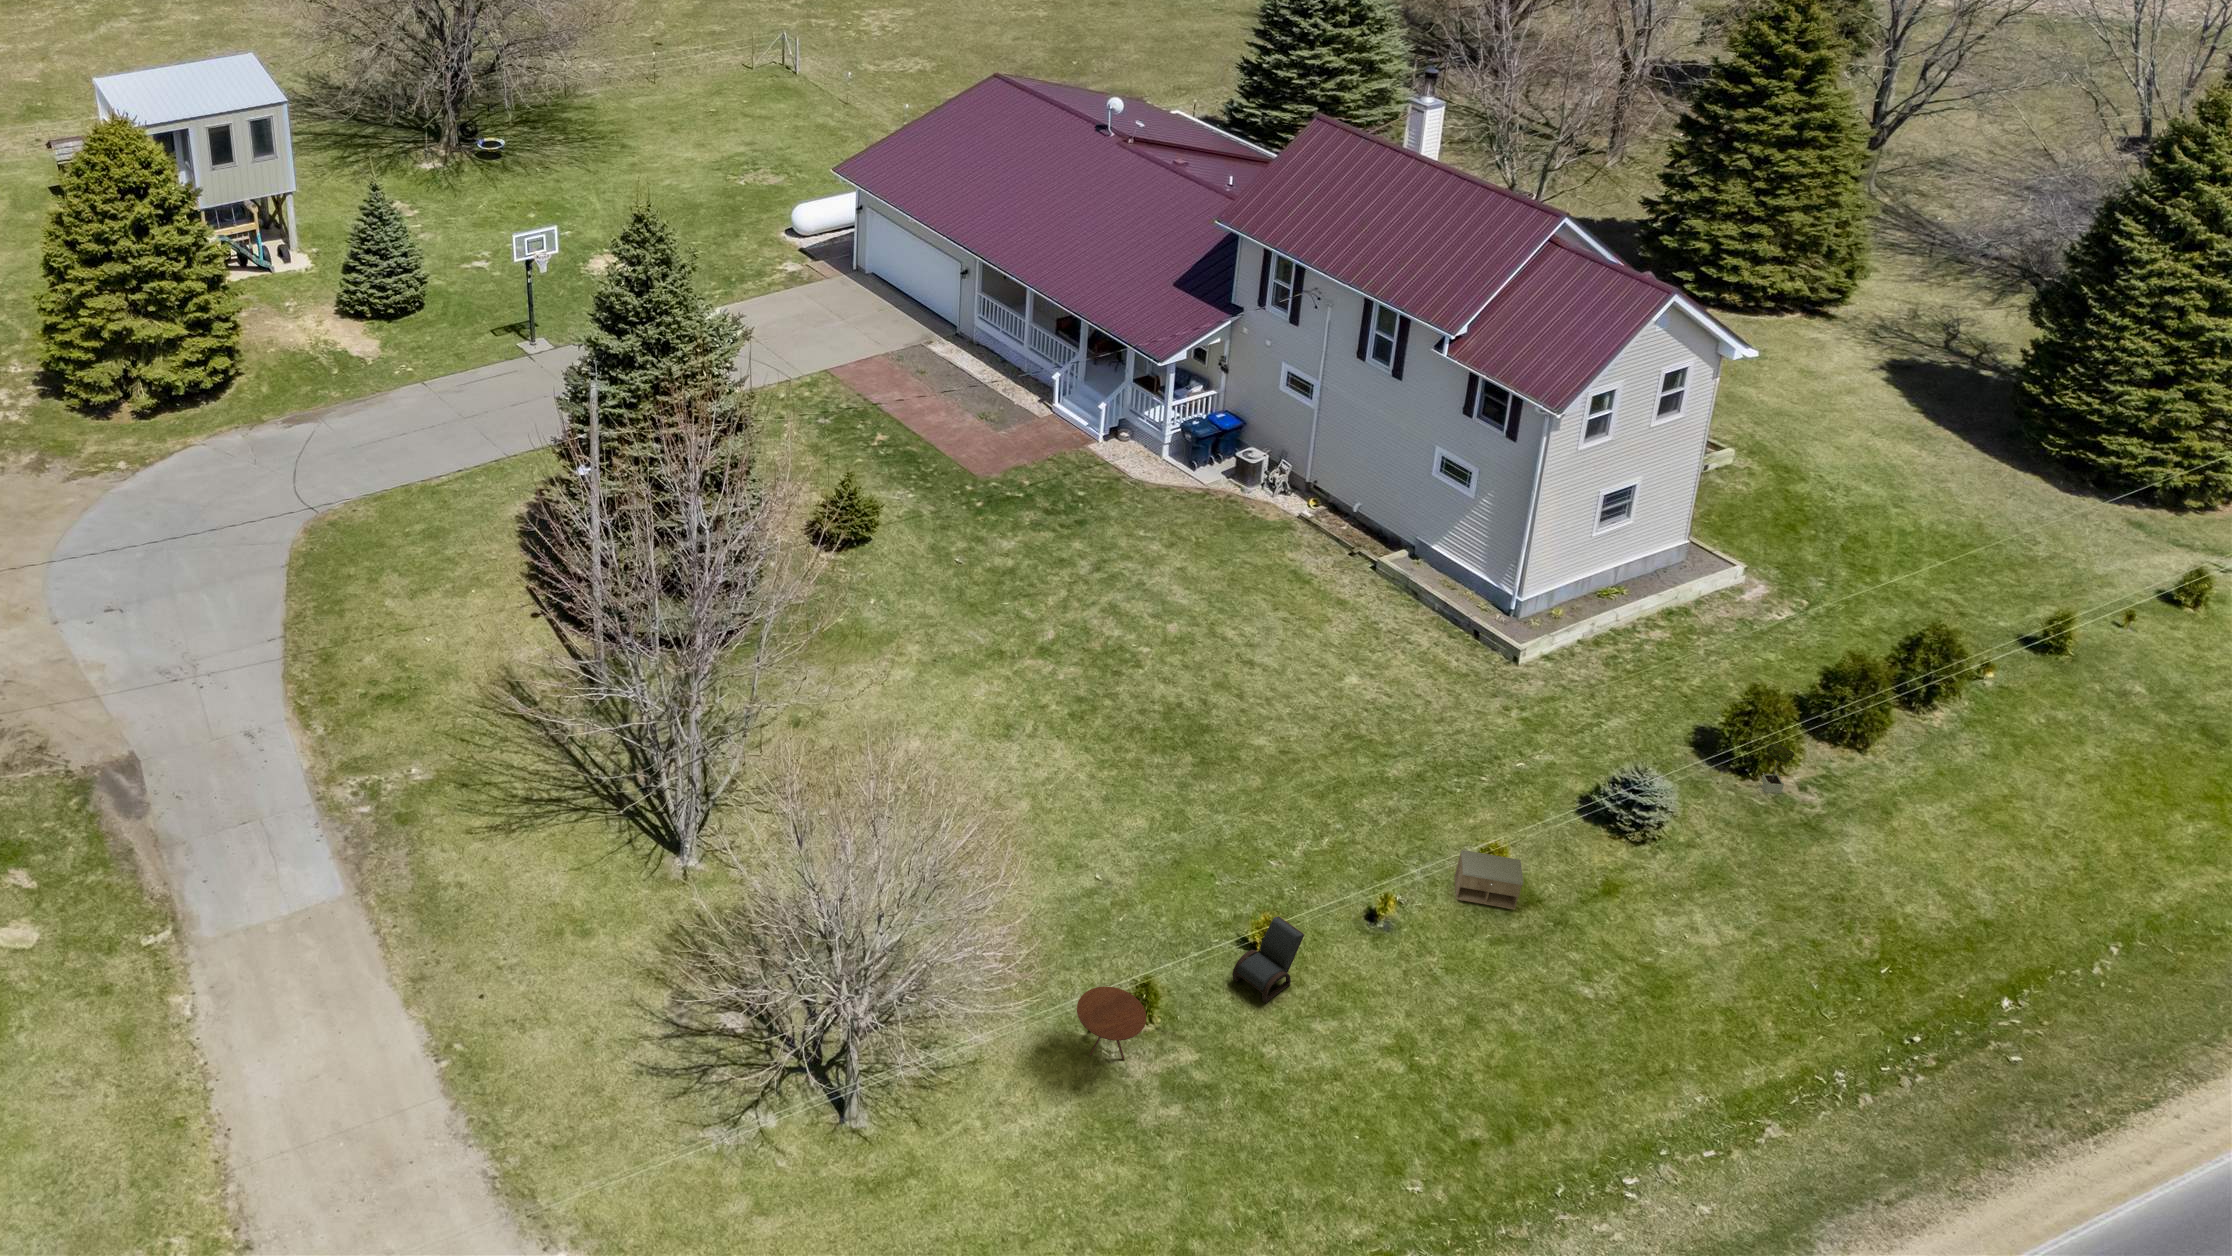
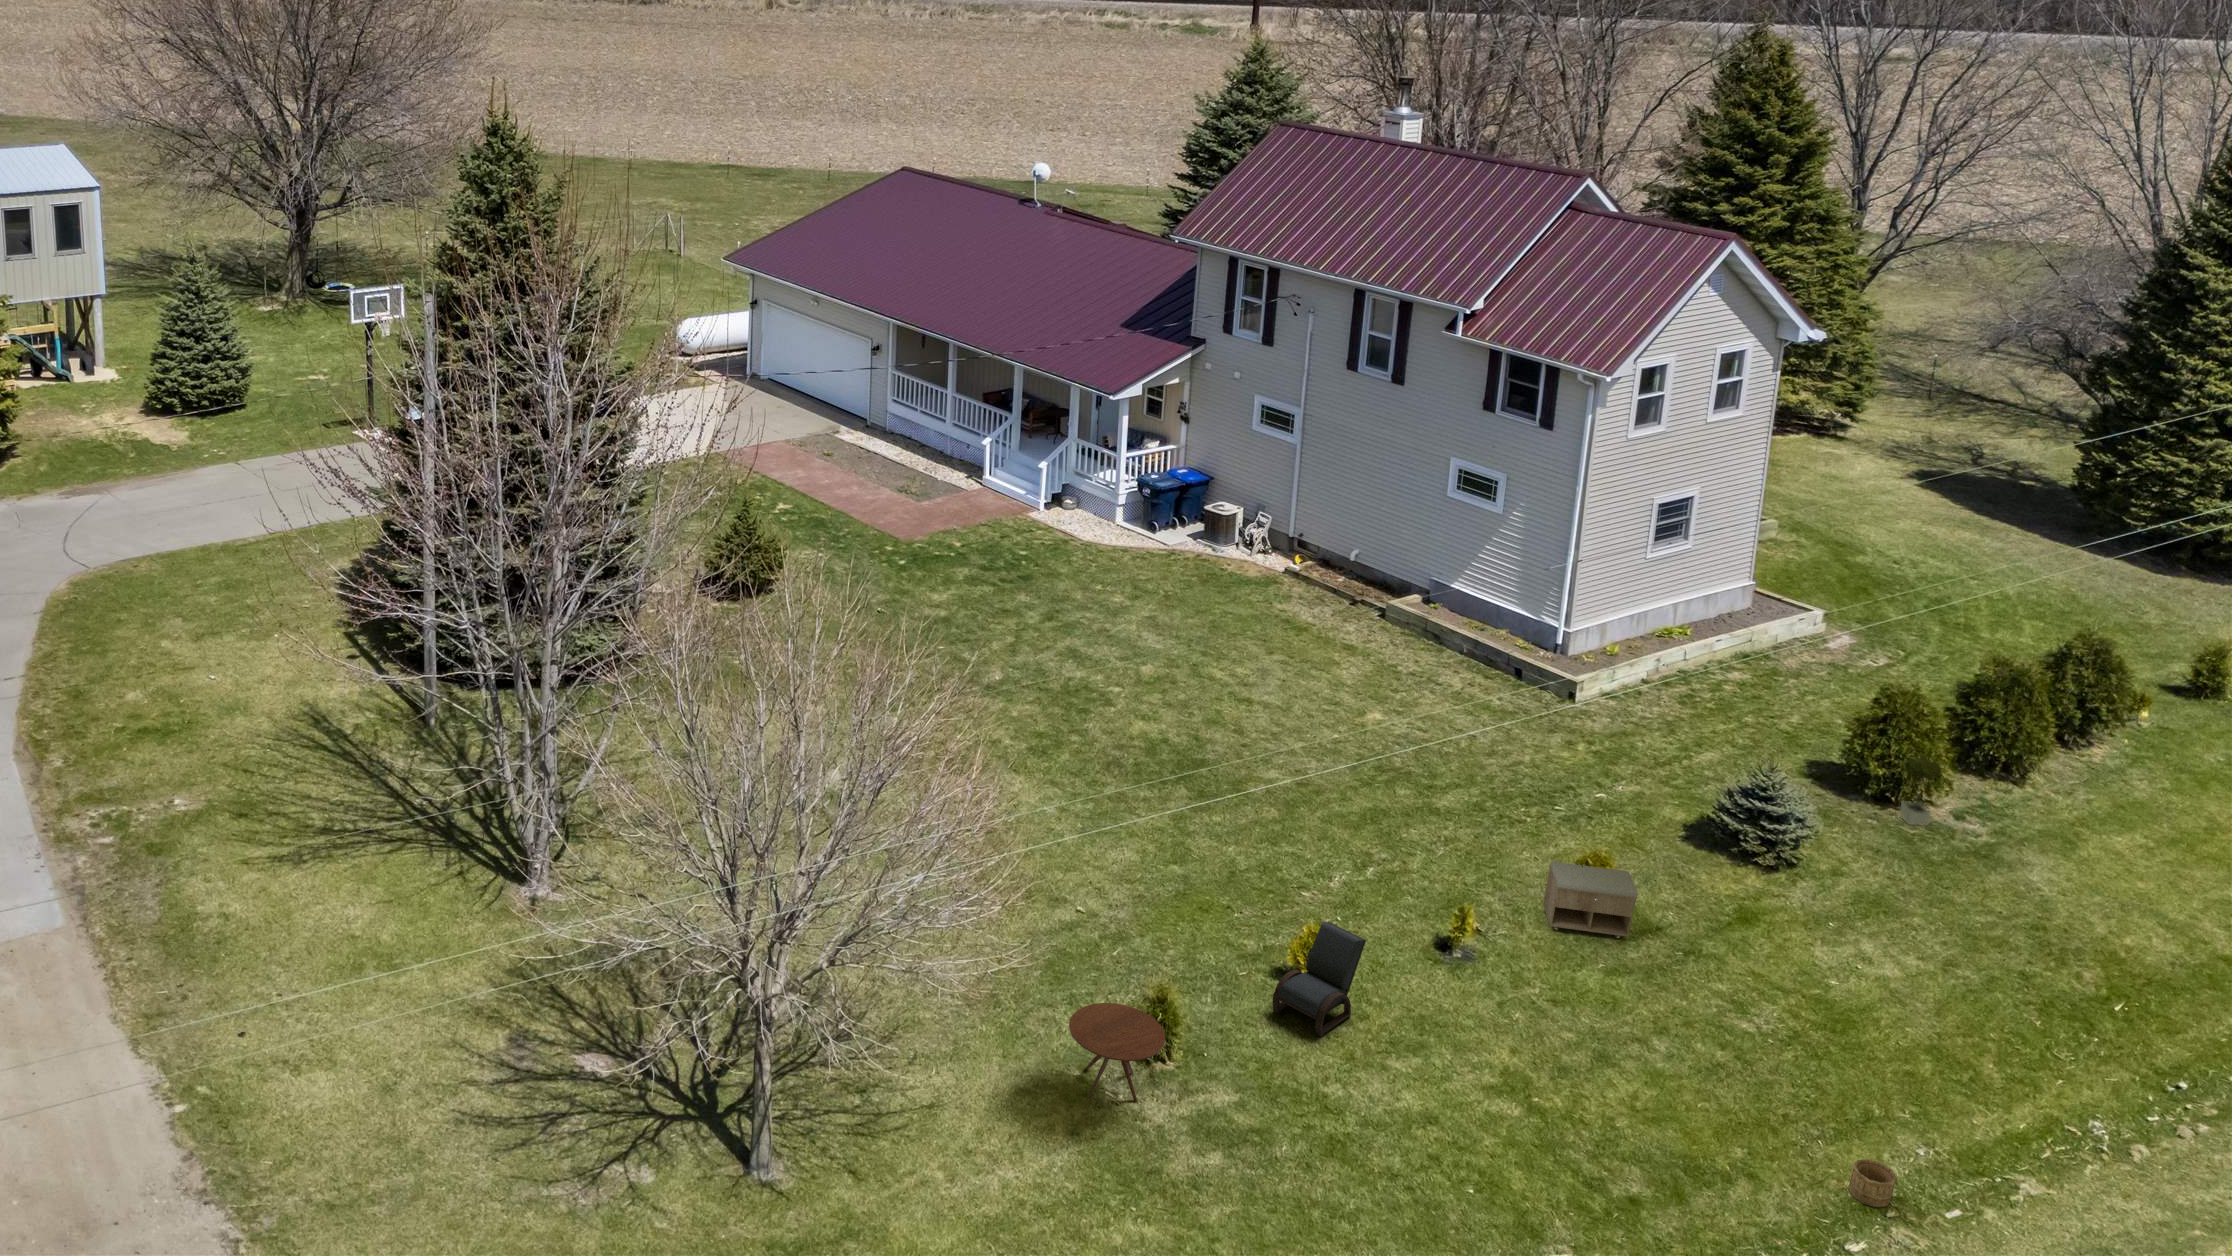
wooden bucket: none [1633,1124,1666,1159] -> present [1849,1159,1897,1207]

